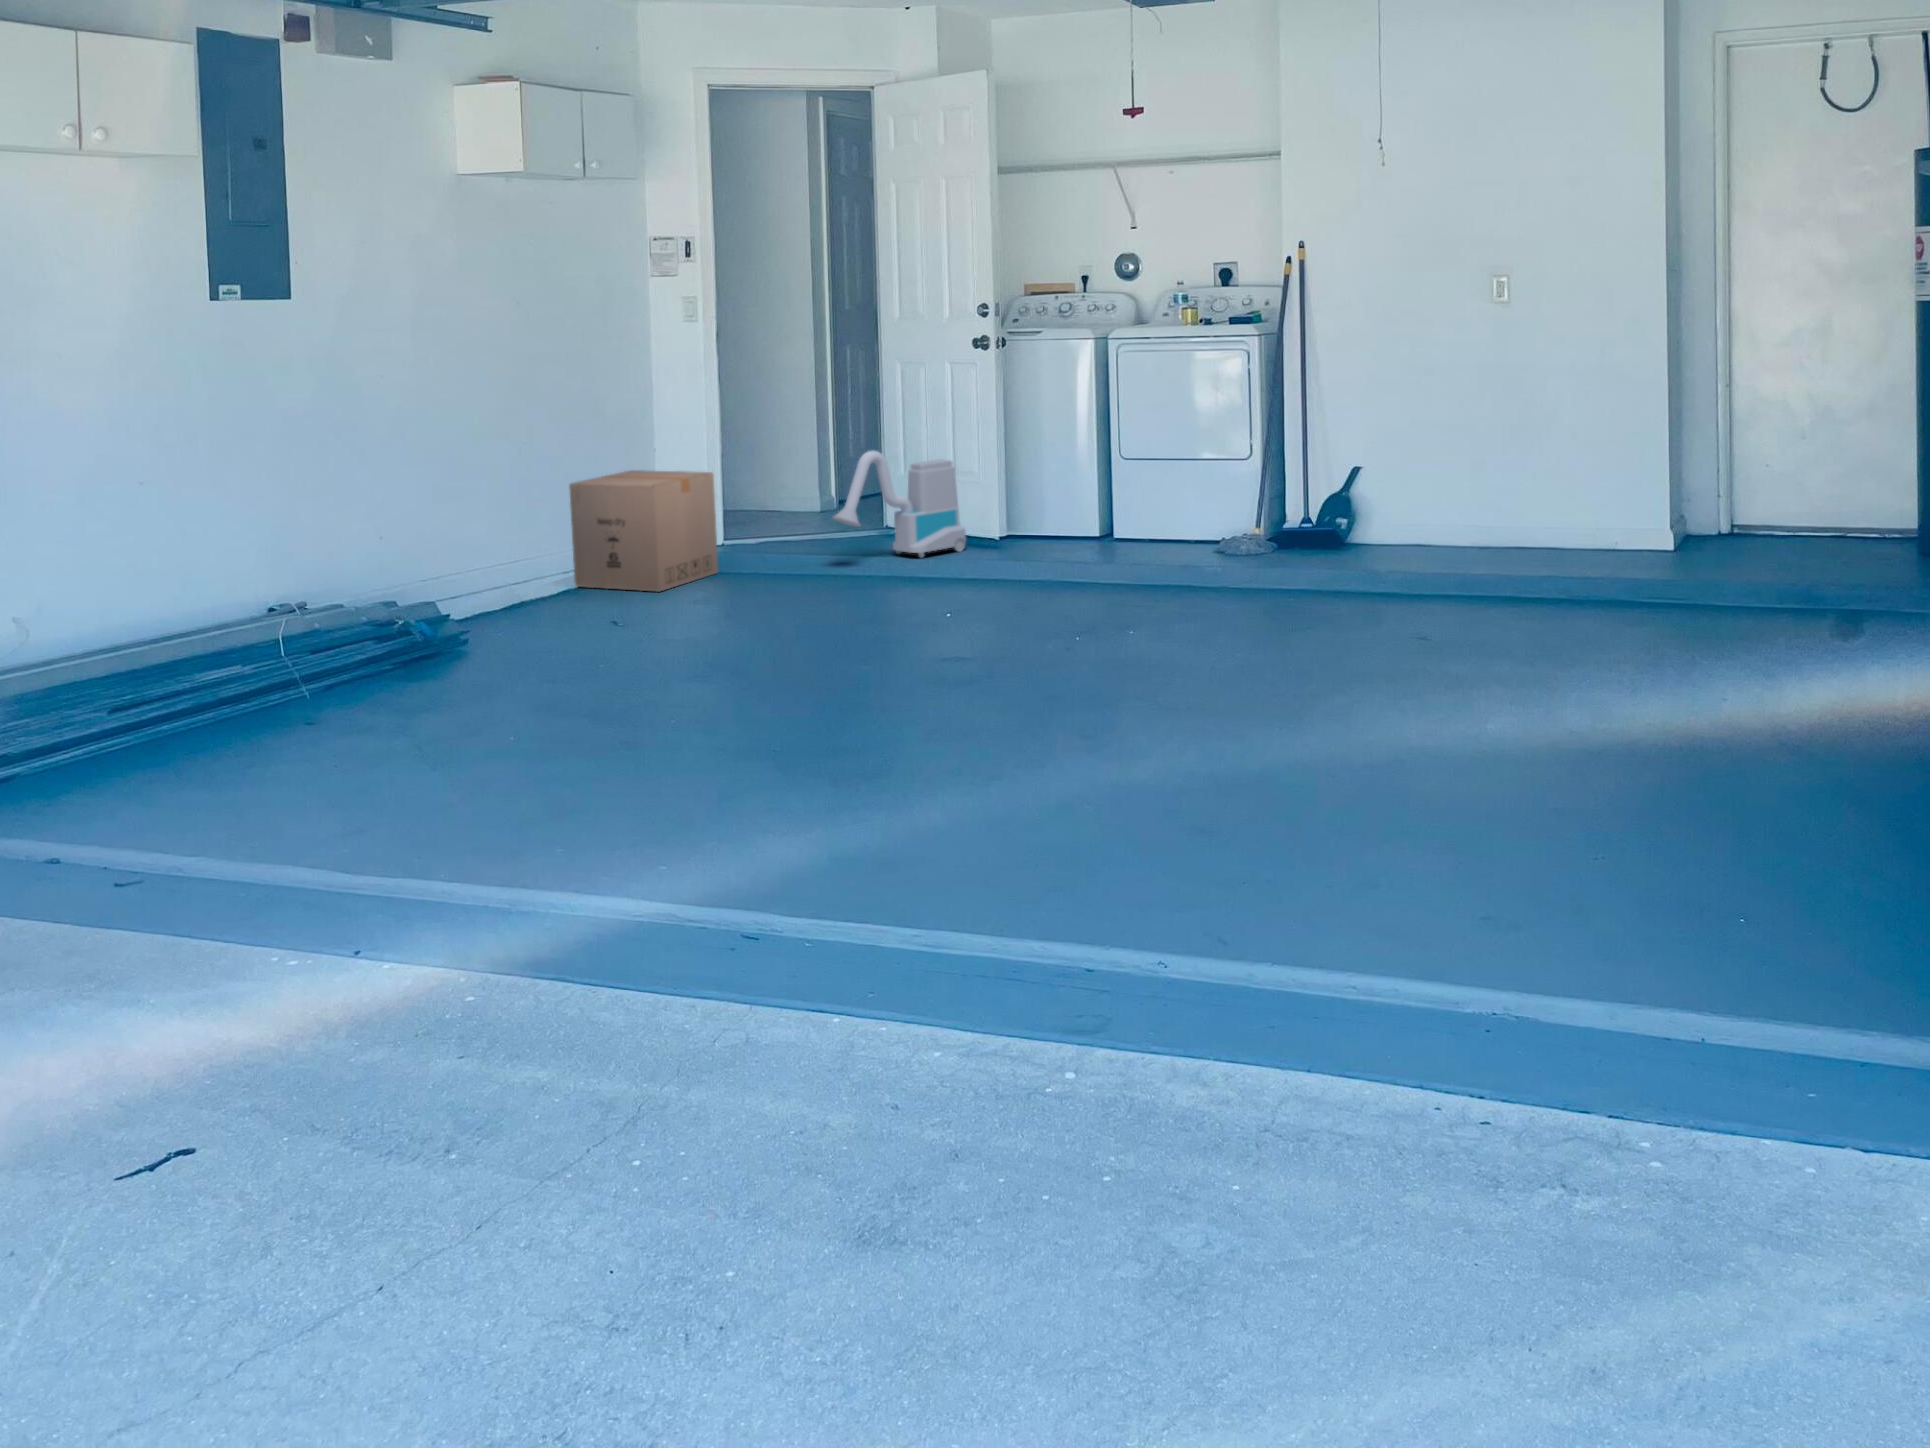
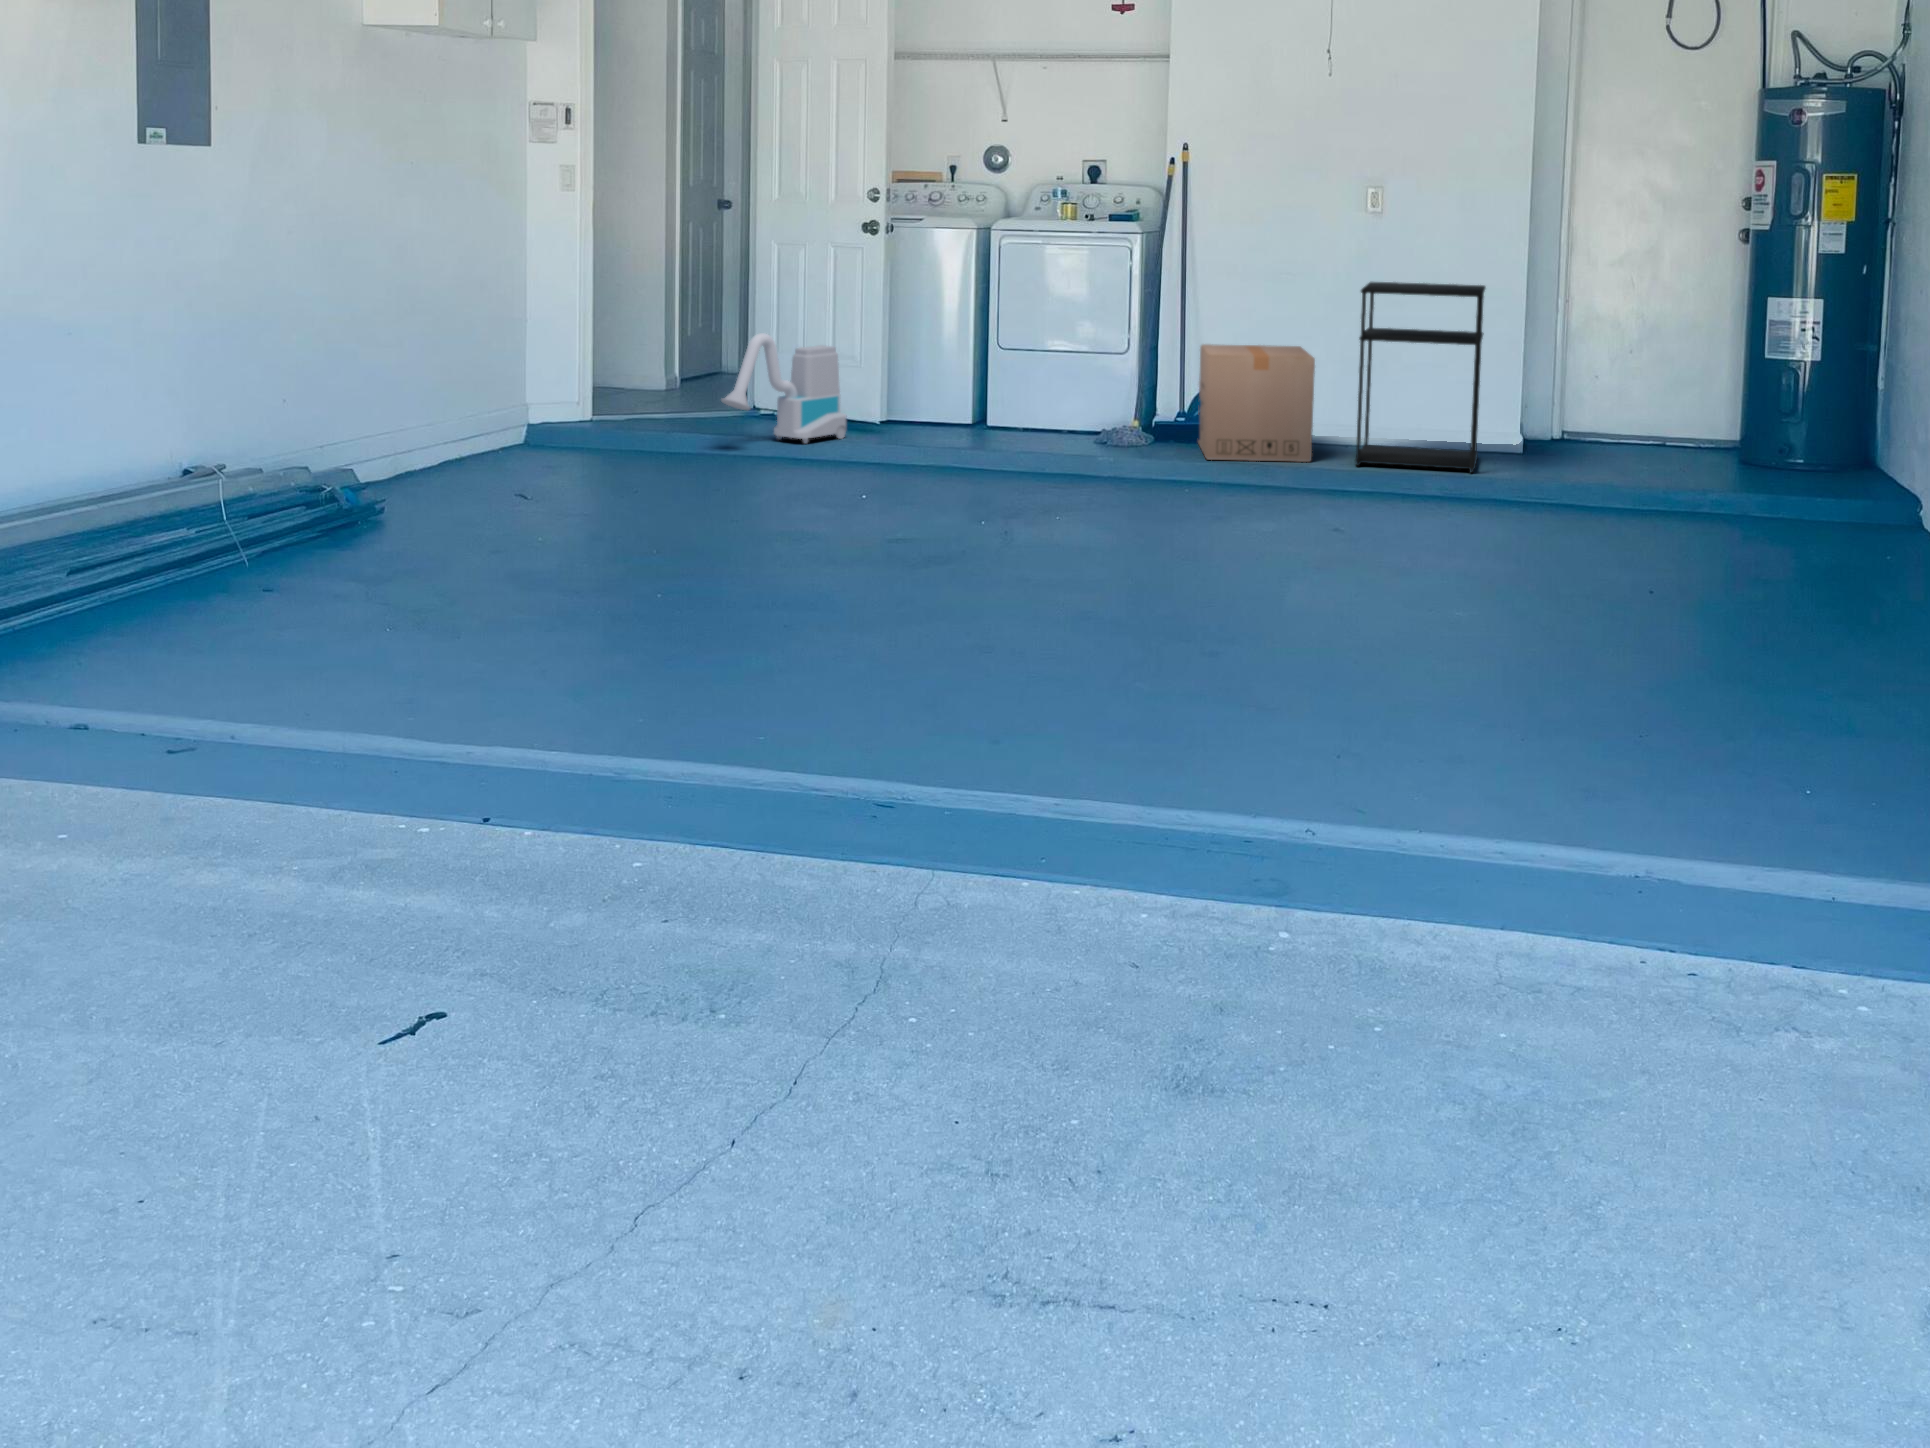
shelving unit: none [1469,375,1617,577] -> present [1355,282,1485,473]
cardboard box: present [569,470,718,592] -> present [1198,344,1315,462]

